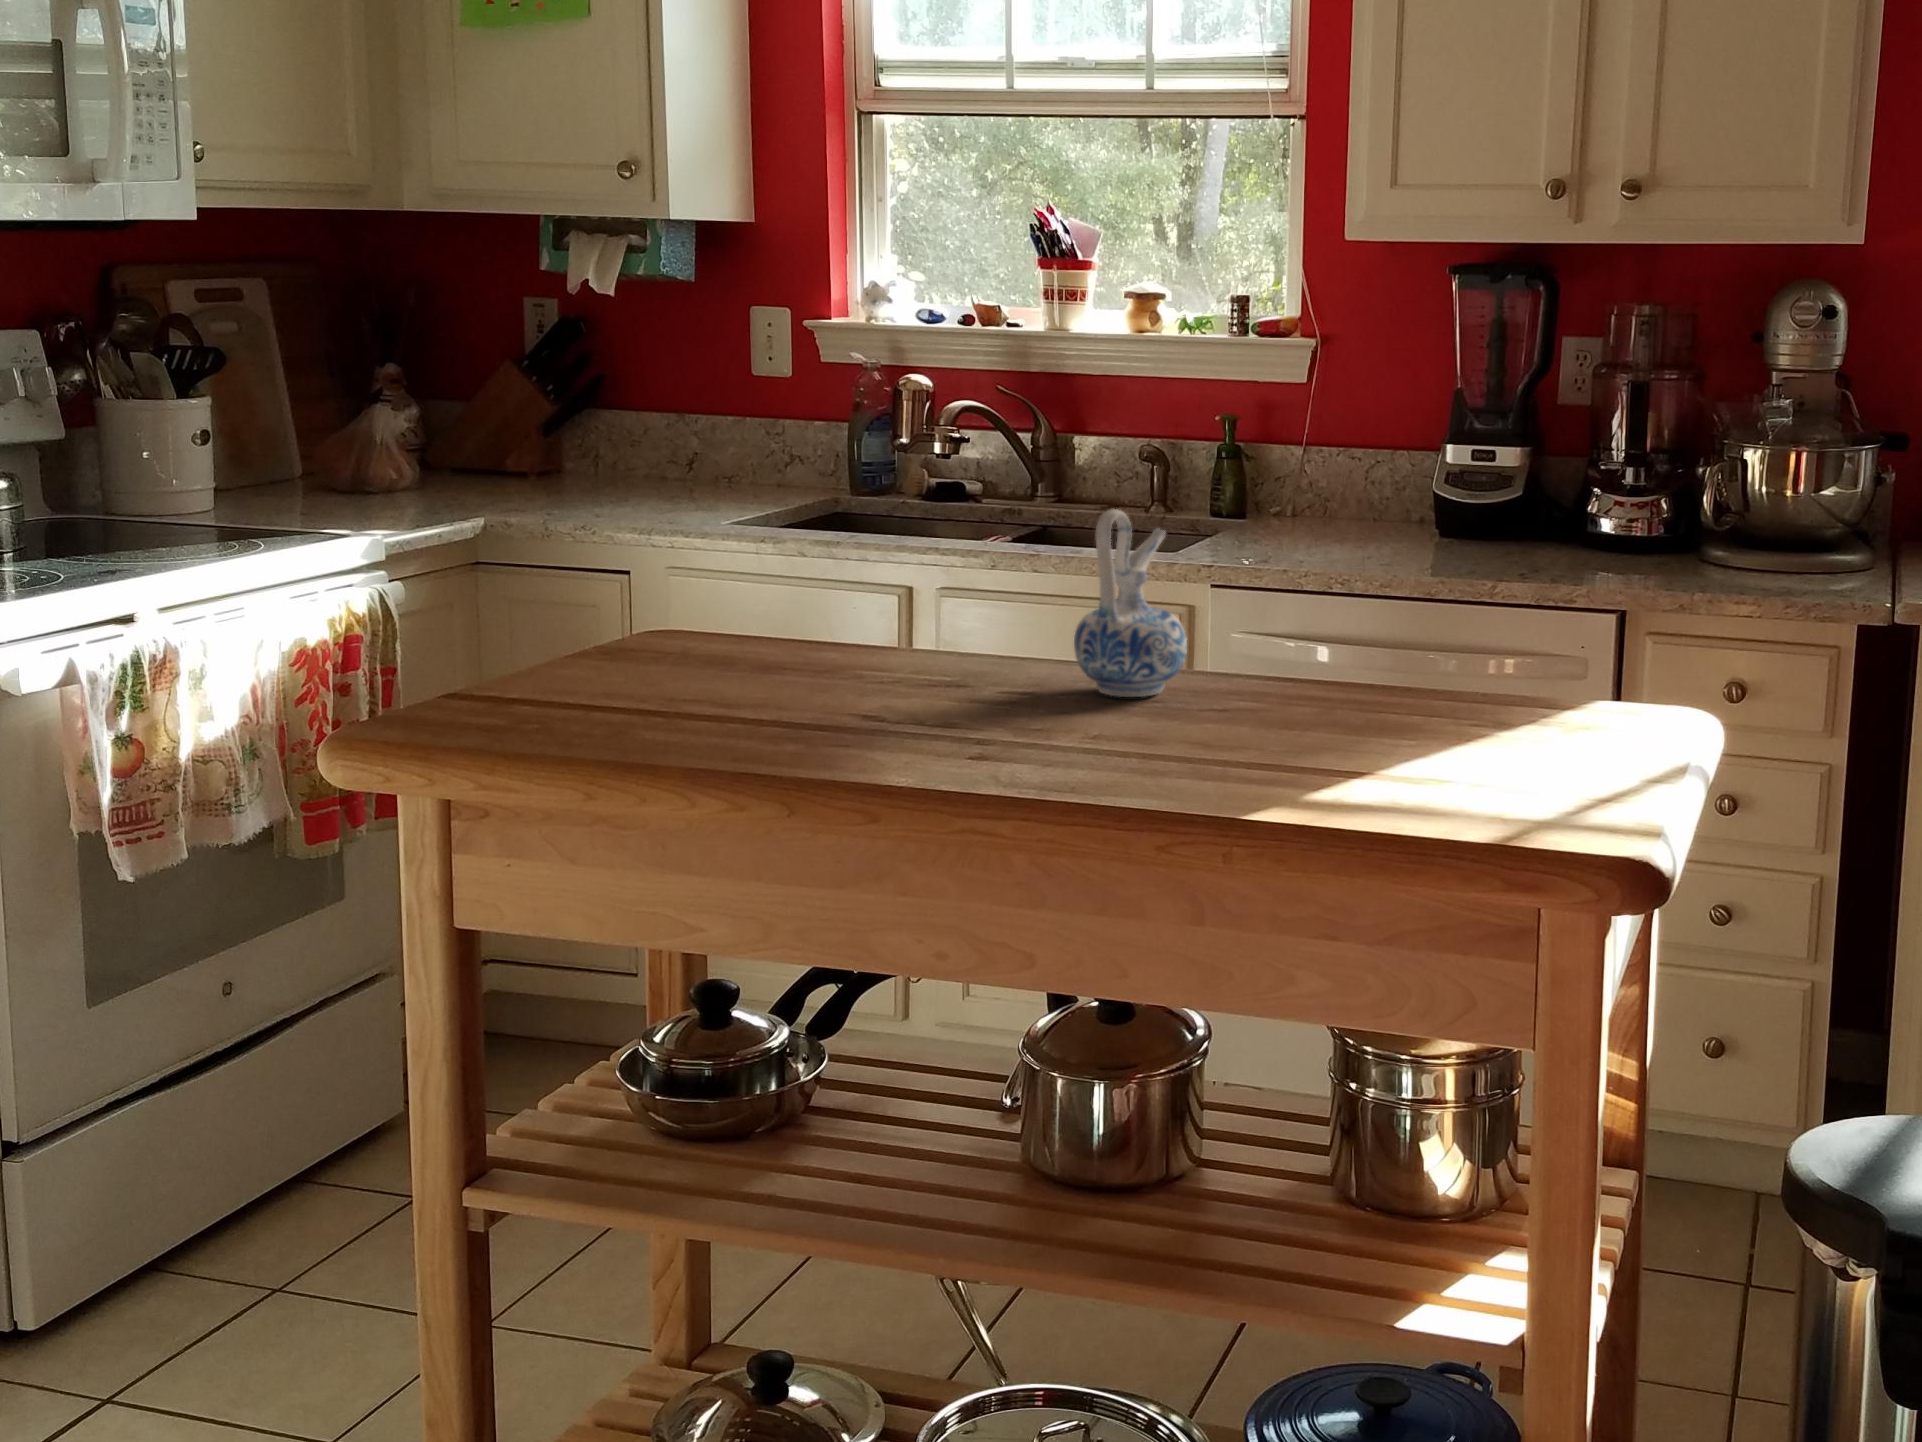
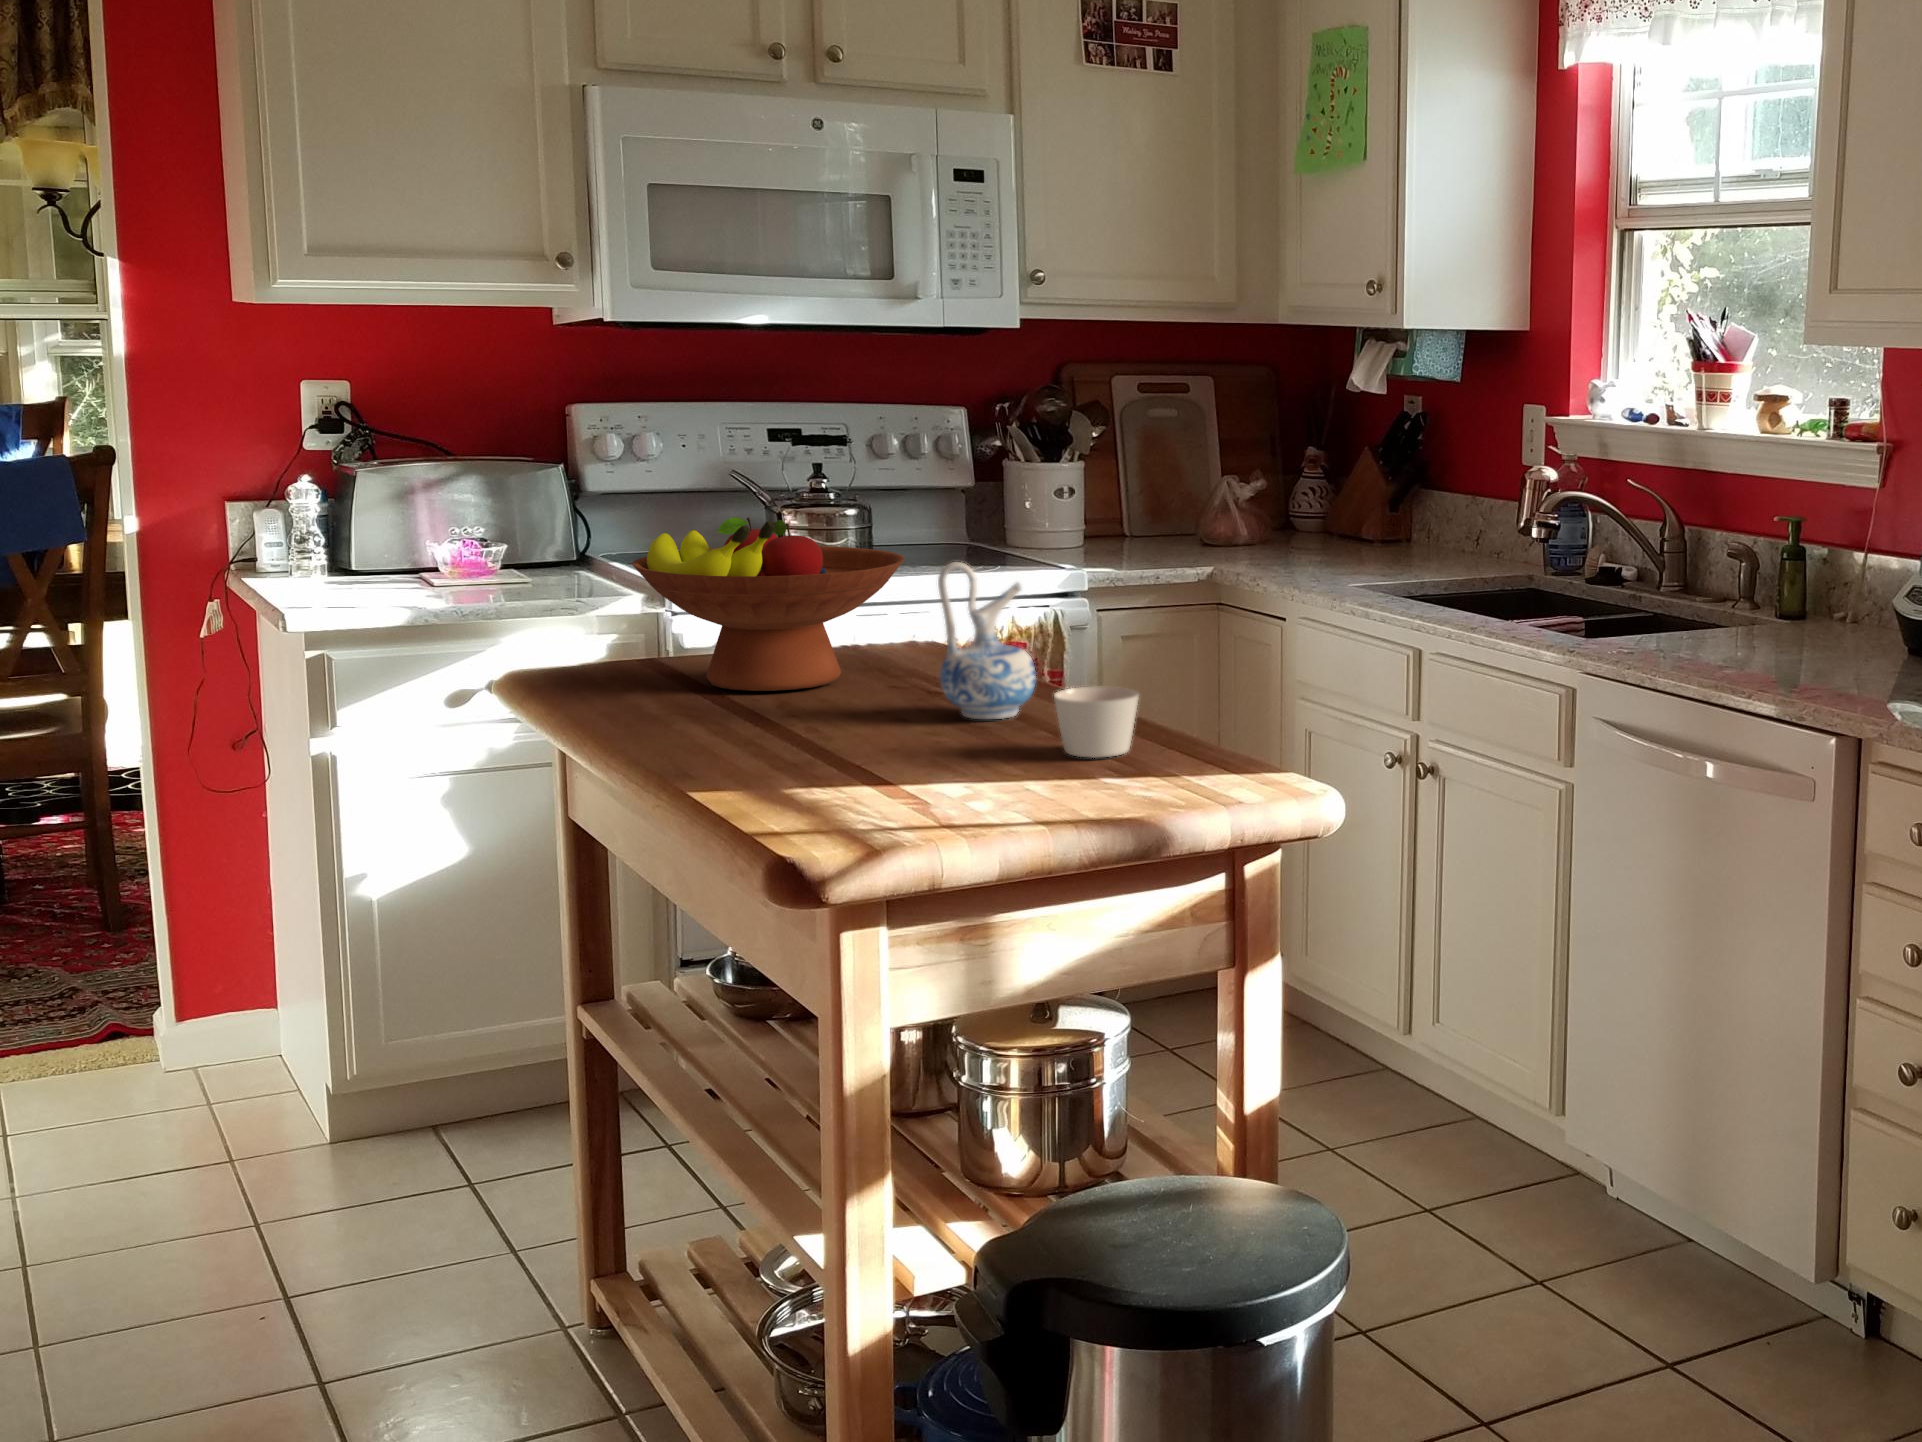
fruit bowl: none [563,478,916,708] -> present [632,517,905,691]
candle: none [1343,634,1440,715] -> present [1054,687,1139,758]

